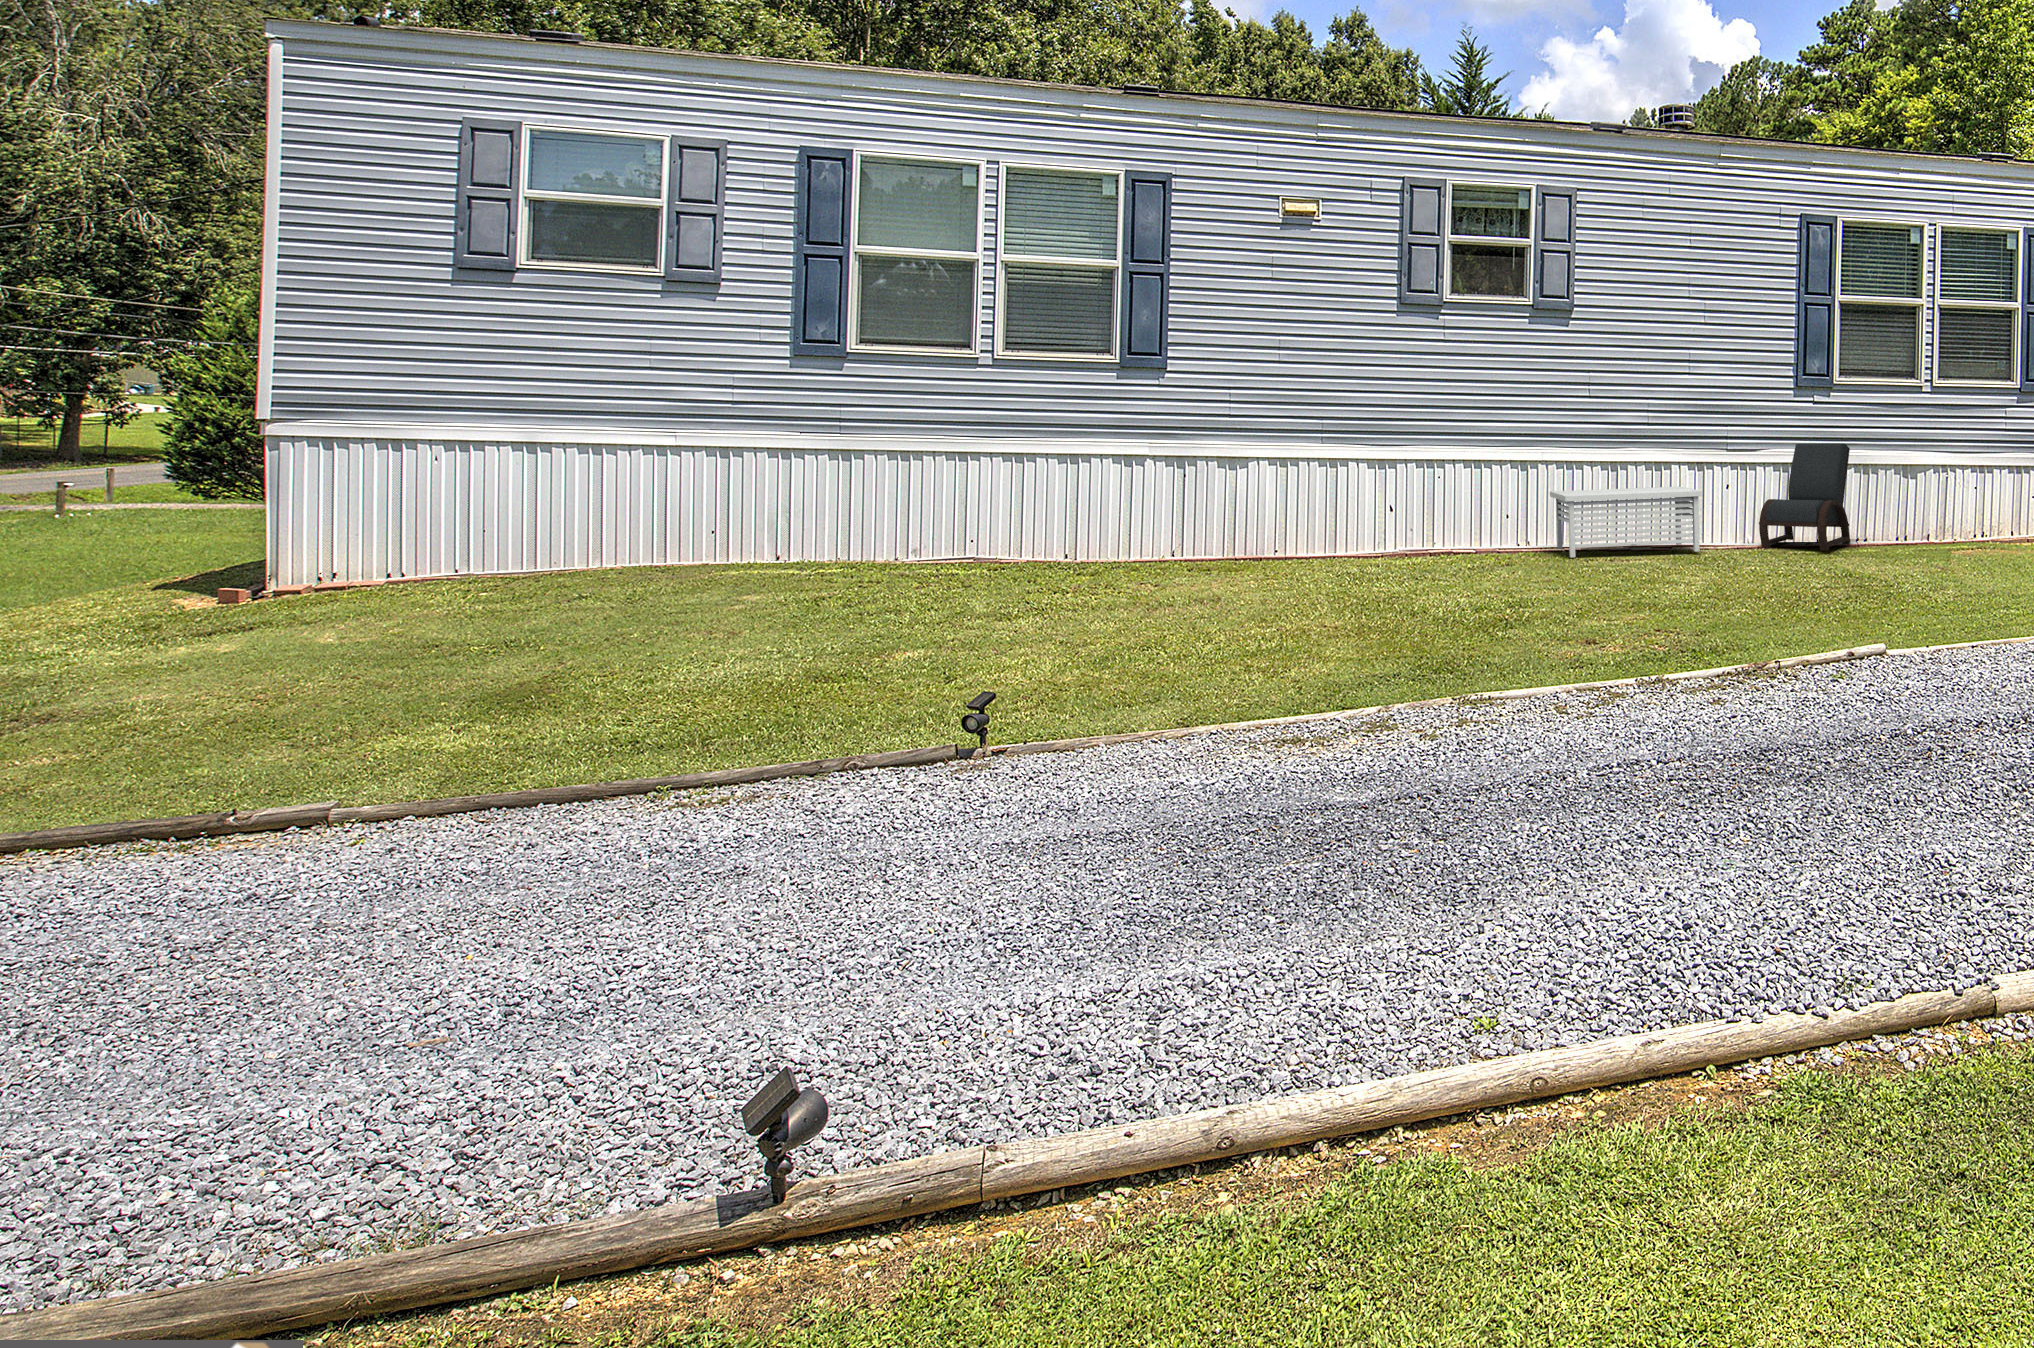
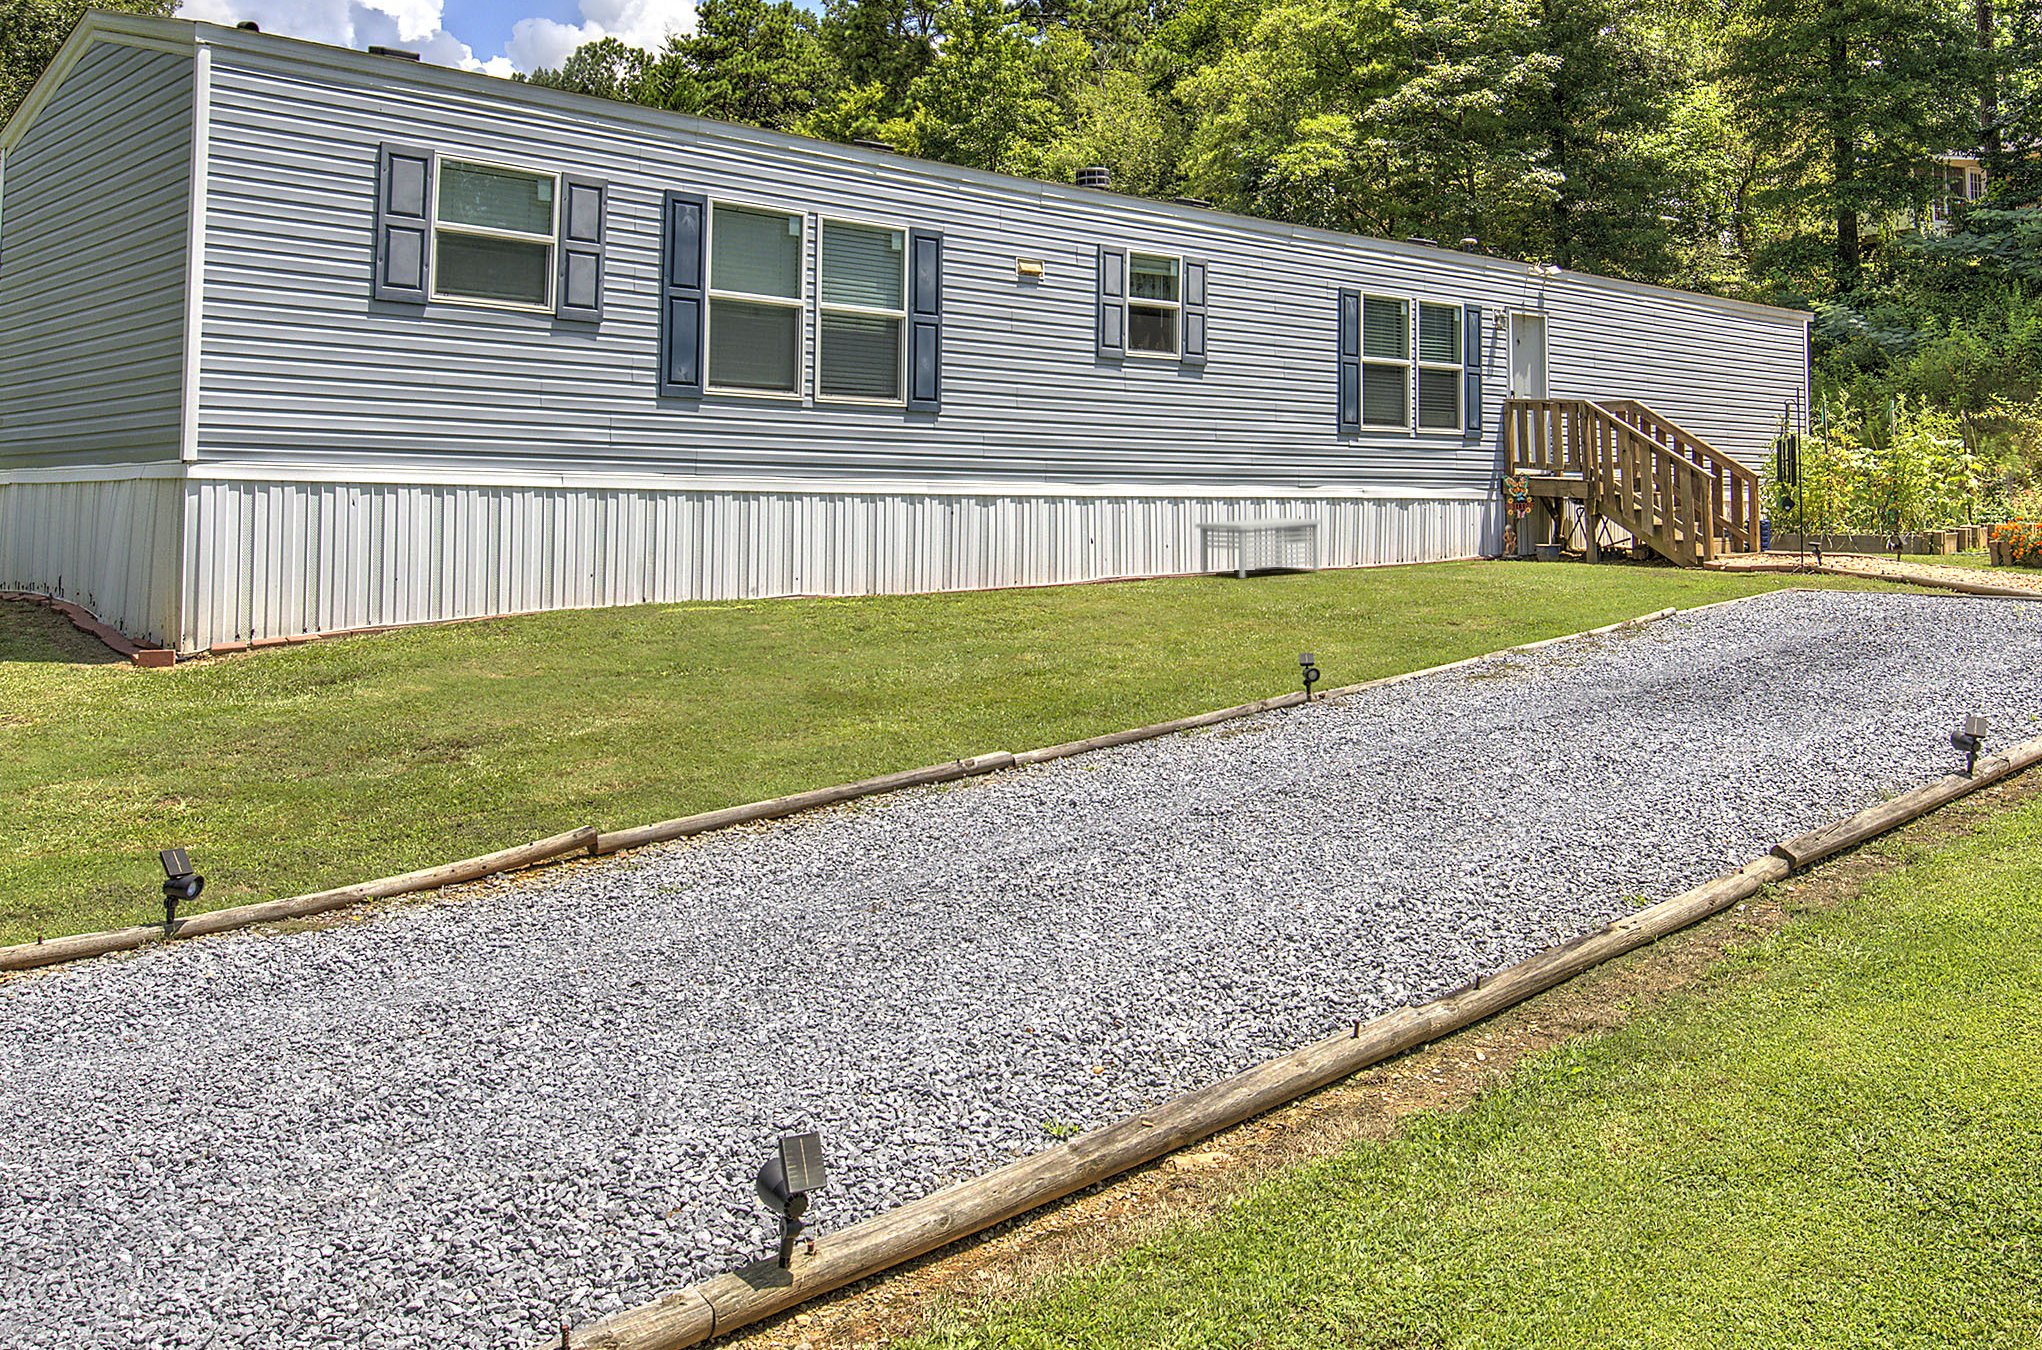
lounge chair: present [1759,444,1850,551] -> none [1337,480,1400,567]

